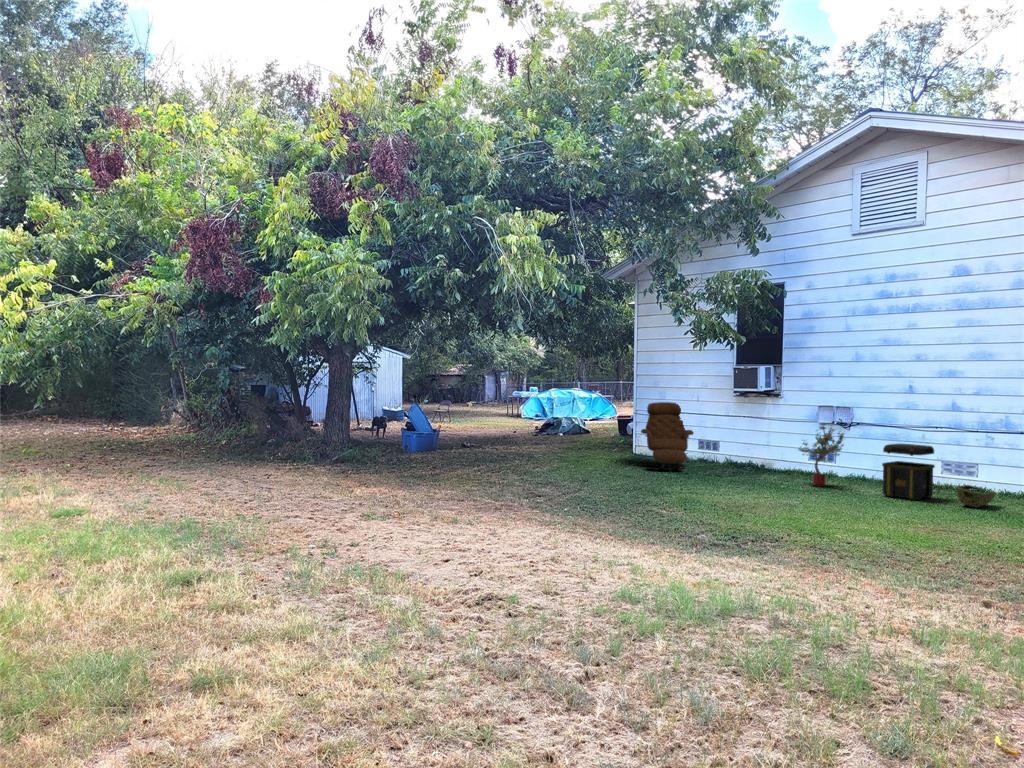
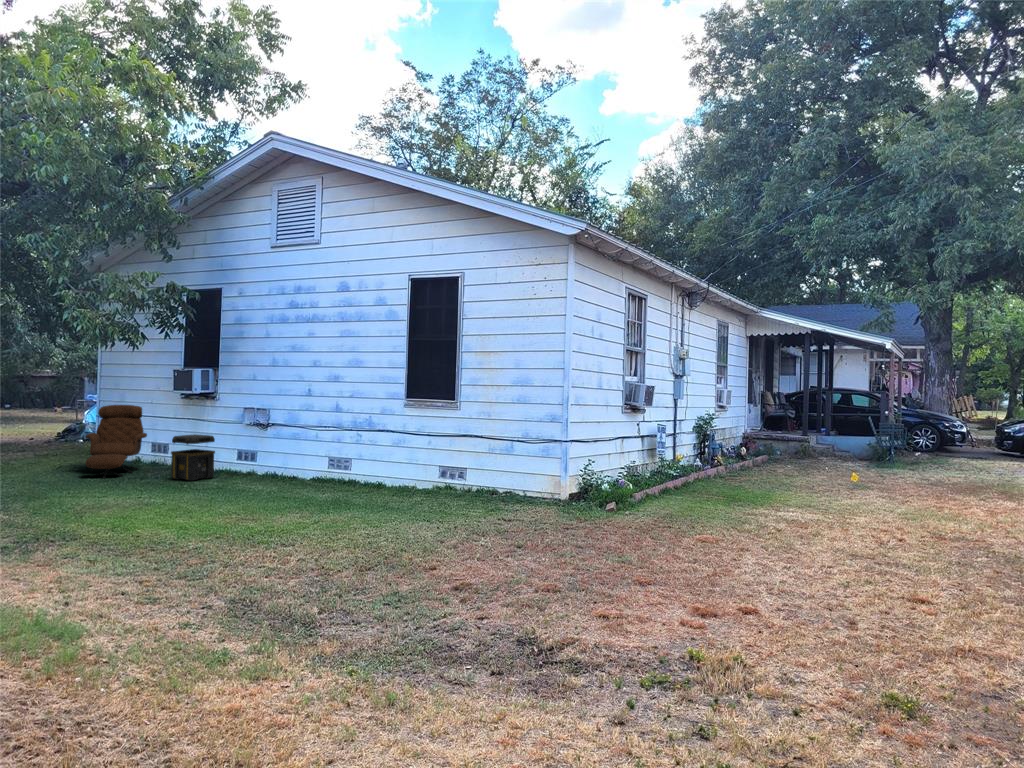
potted tree: present [799,424,844,486] -> none [222,425,261,485]
toolbox: present [882,443,935,500] -> present [171,434,215,481]
woven basket: present [956,485,995,507] -> none [324,478,360,498]

